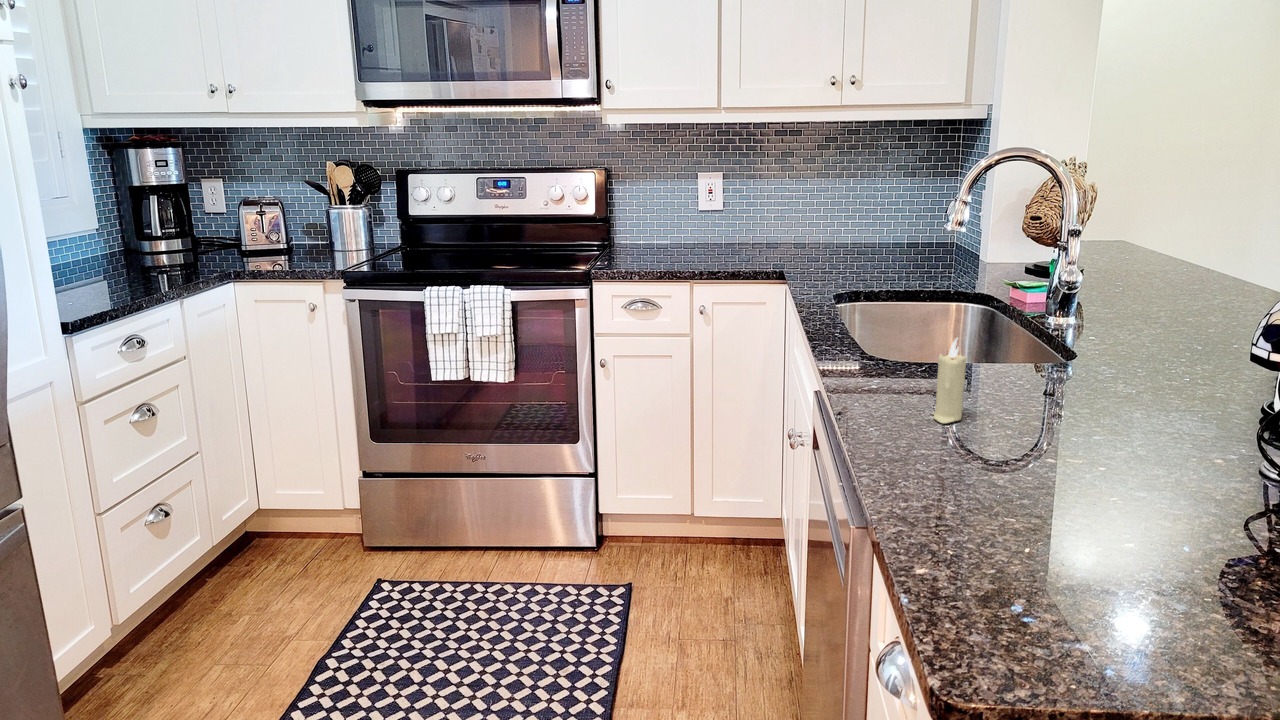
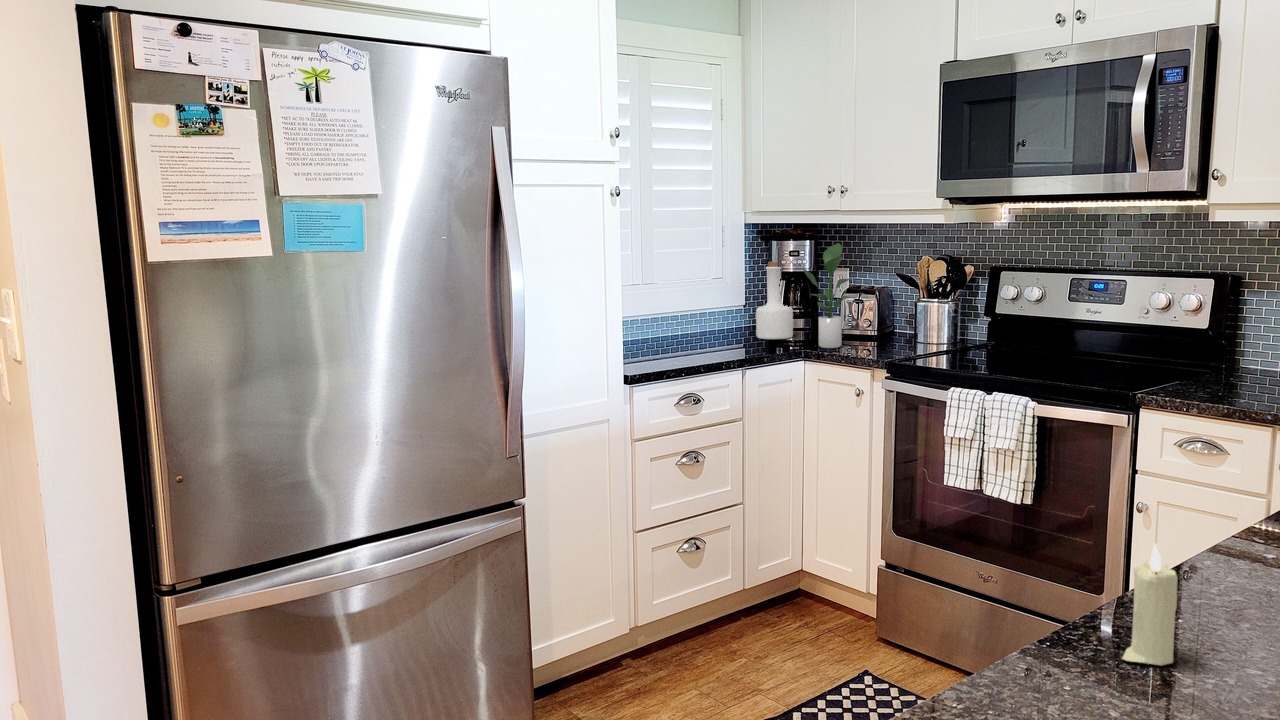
potted plant: none [203,149,269,267] -> present [803,243,852,348]
bottle: none [128,173,180,266] -> present [756,262,793,339]

